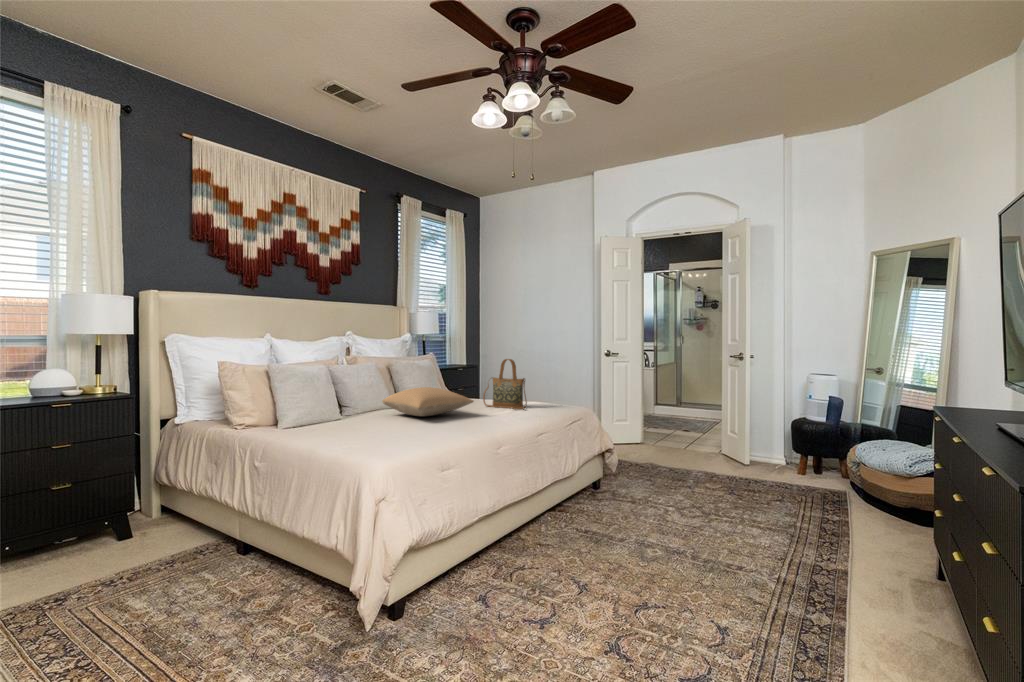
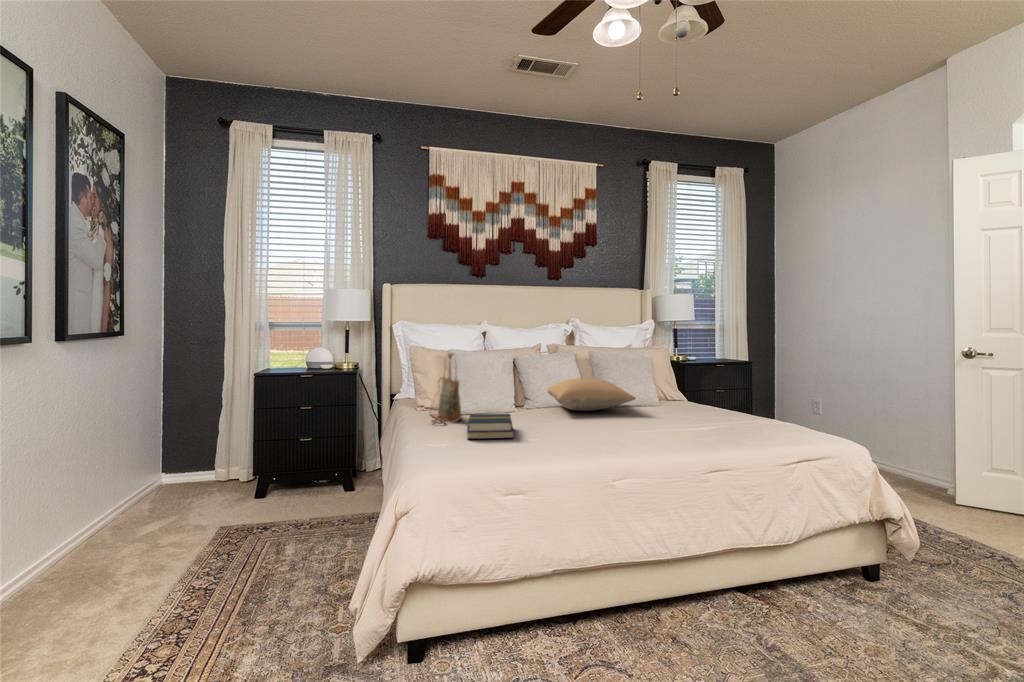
handbag: present [483,359,527,410] -> present [430,353,462,424]
book: none [366,423,431,450] -> present [467,414,514,439]

